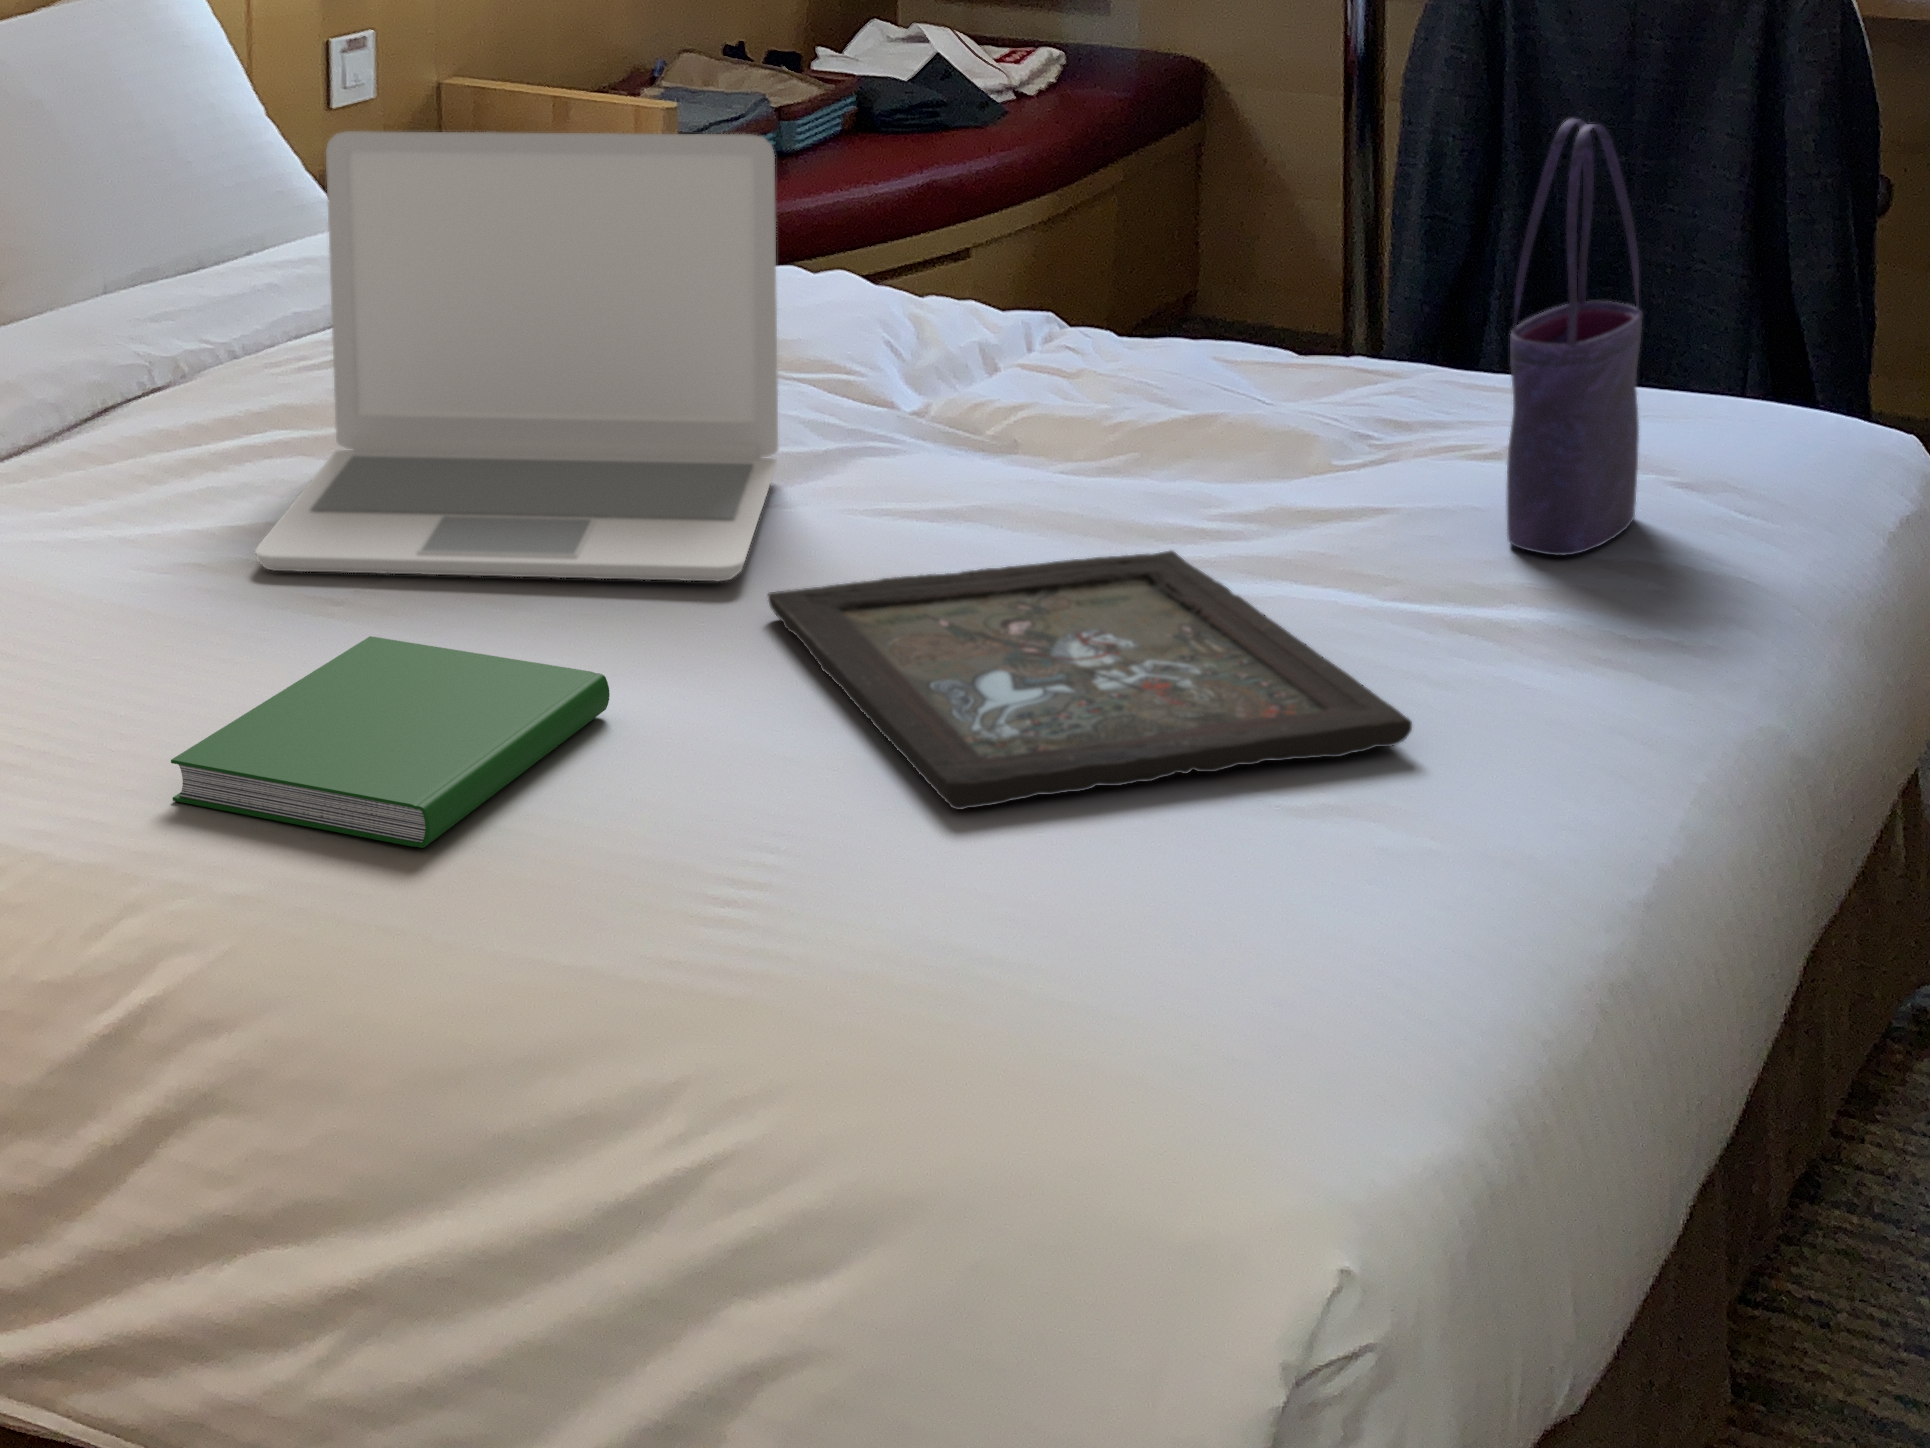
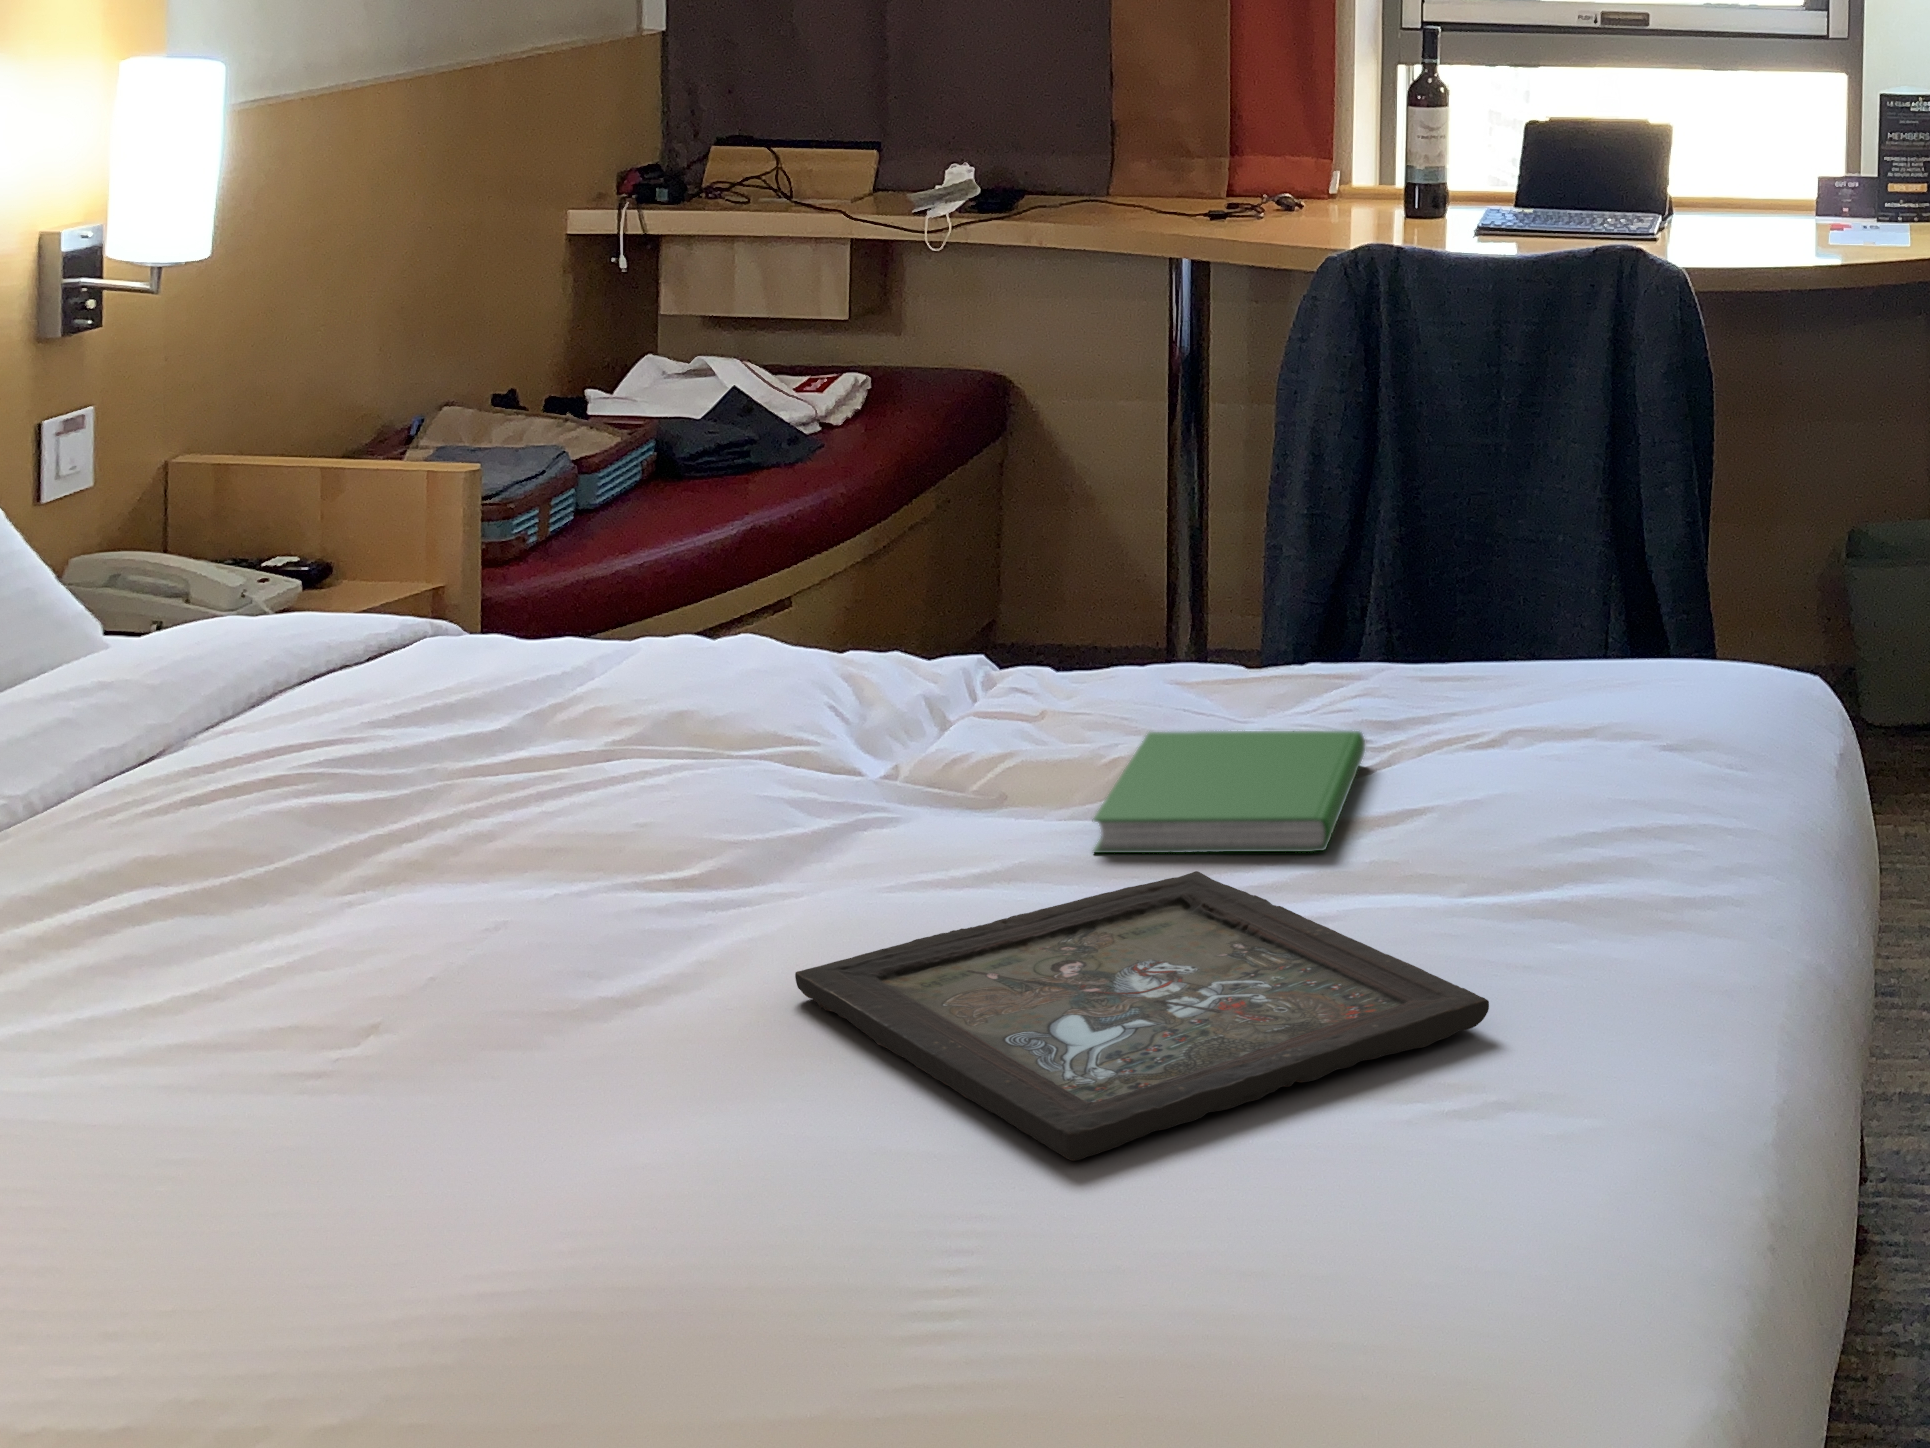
tote bag: present [1507,119,1642,556] -> none [1500,409,1608,828]
laptop: present [256,131,778,581] -> none [163,487,756,1033]
hardcover book: present [171,636,610,848] -> present [1092,731,1365,853]

